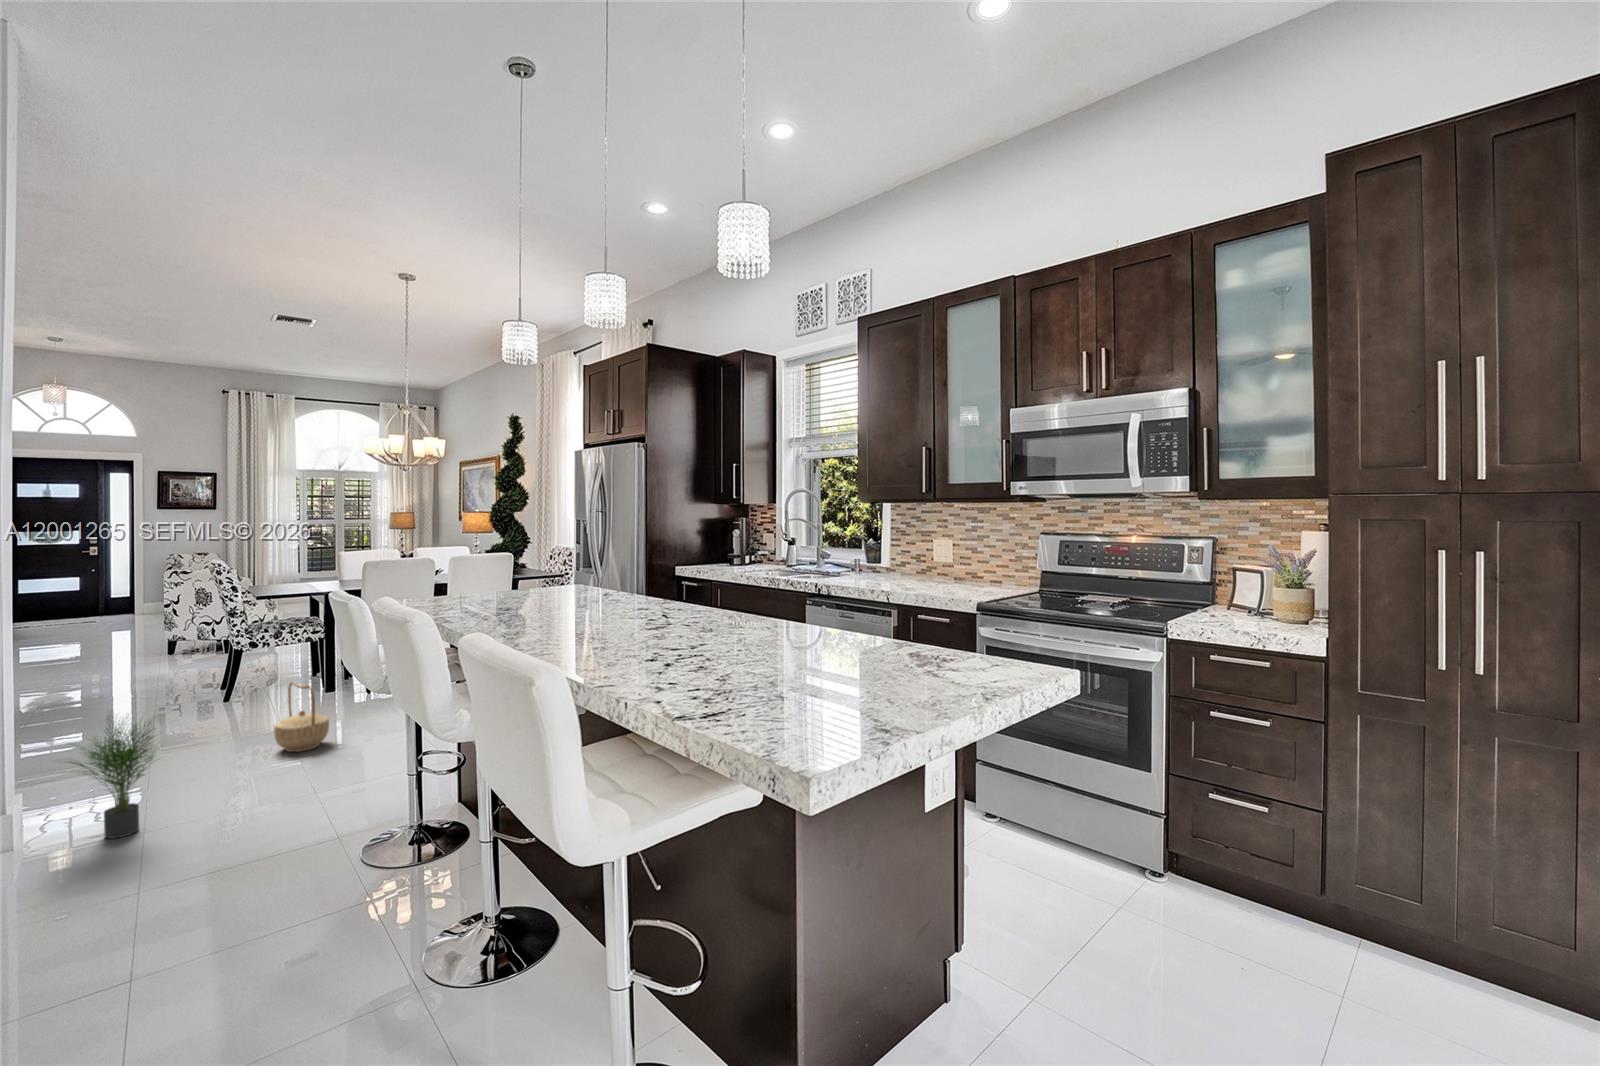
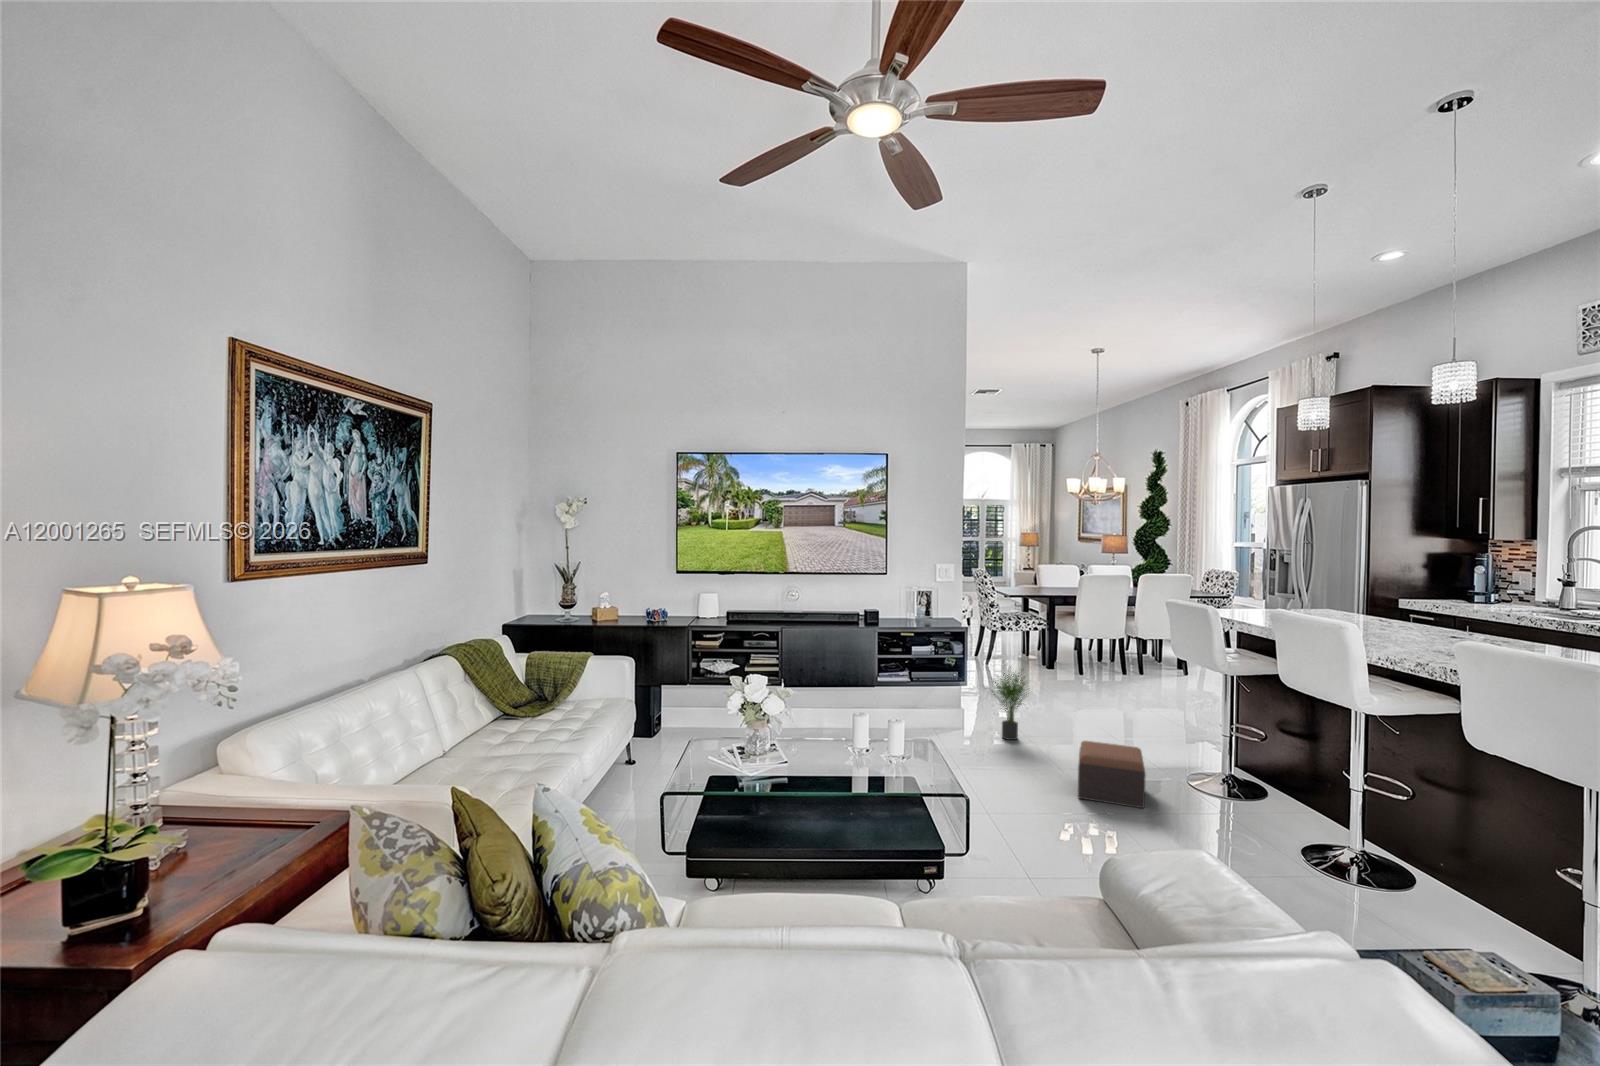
basket: present [274,682,329,752] -> none [1052,660,1086,711]
footstool: none [116,823,278,948] -> present [1078,741,1146,808]

